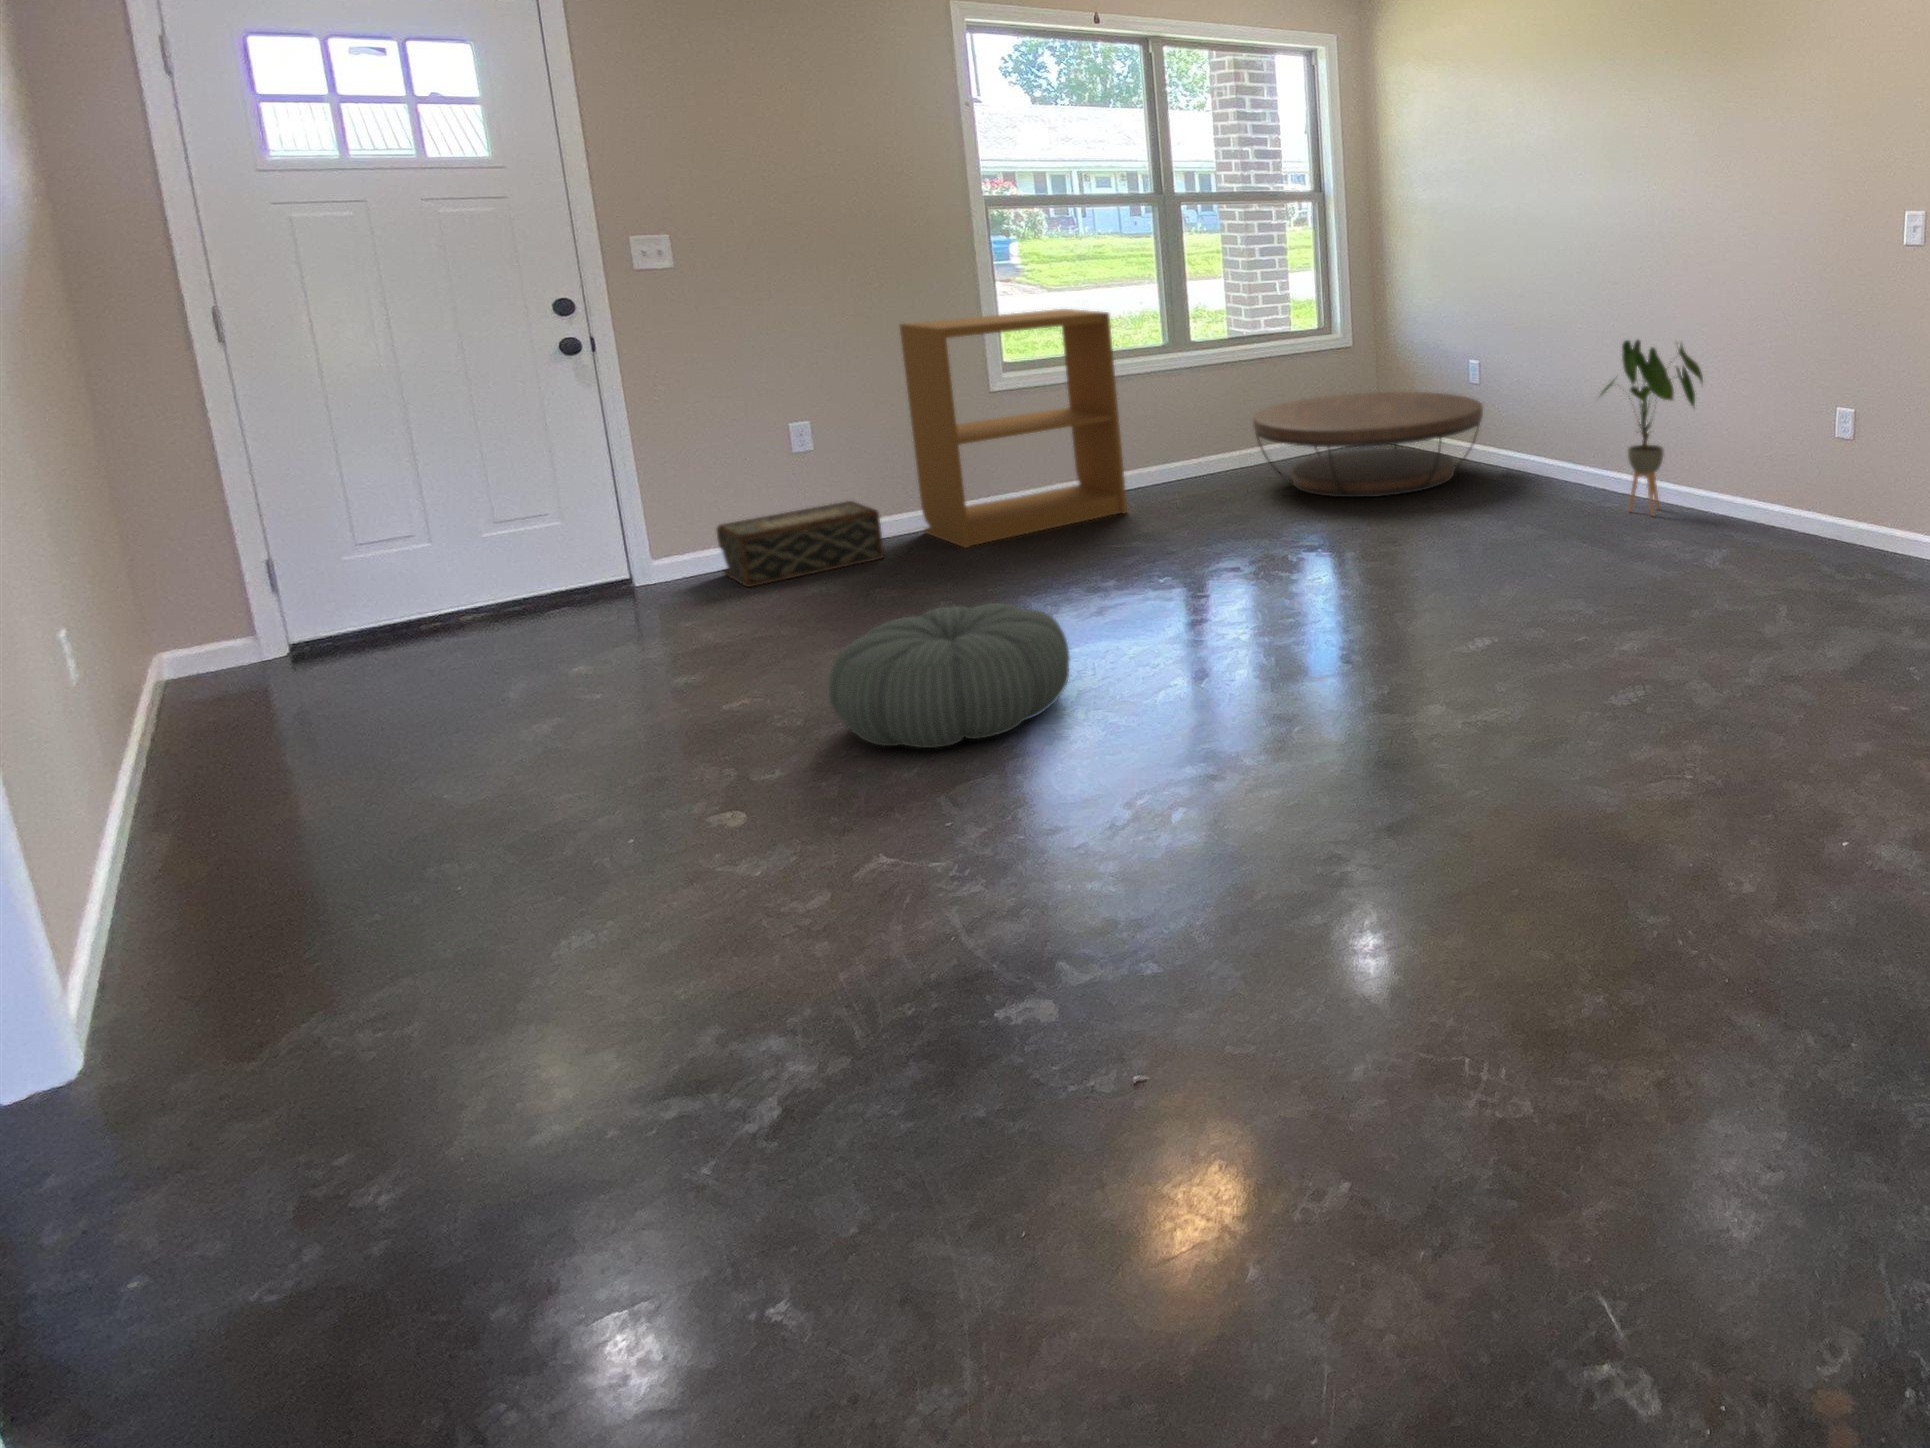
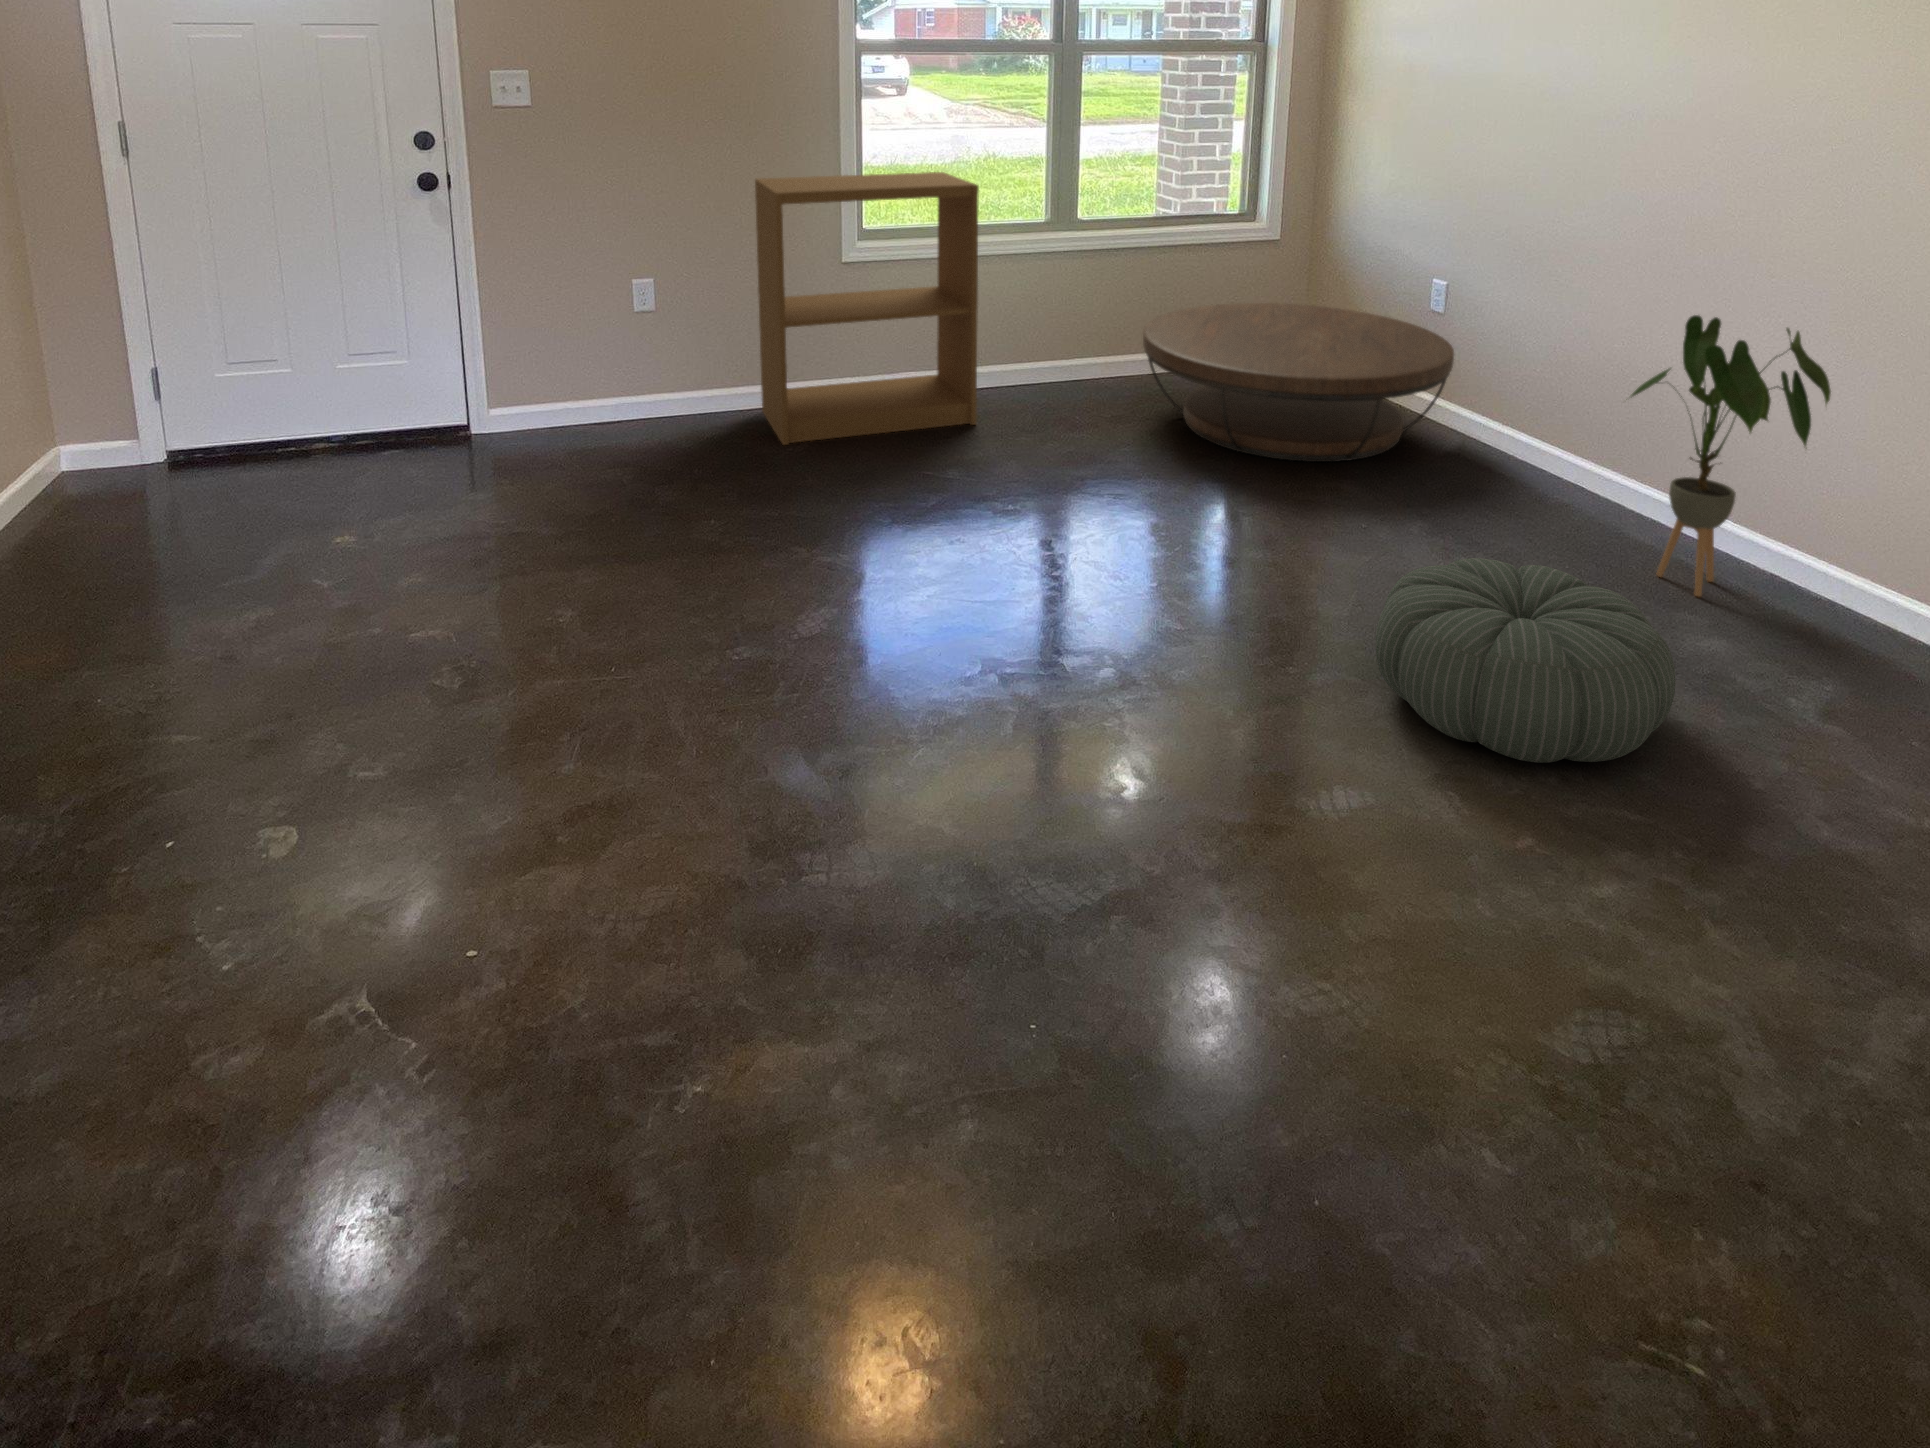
woven basket: present [717,501,884,587] -> none [548,369,701,458]
pouf: present [829,603,1070,748] -> present [1375,558,1675,763]

